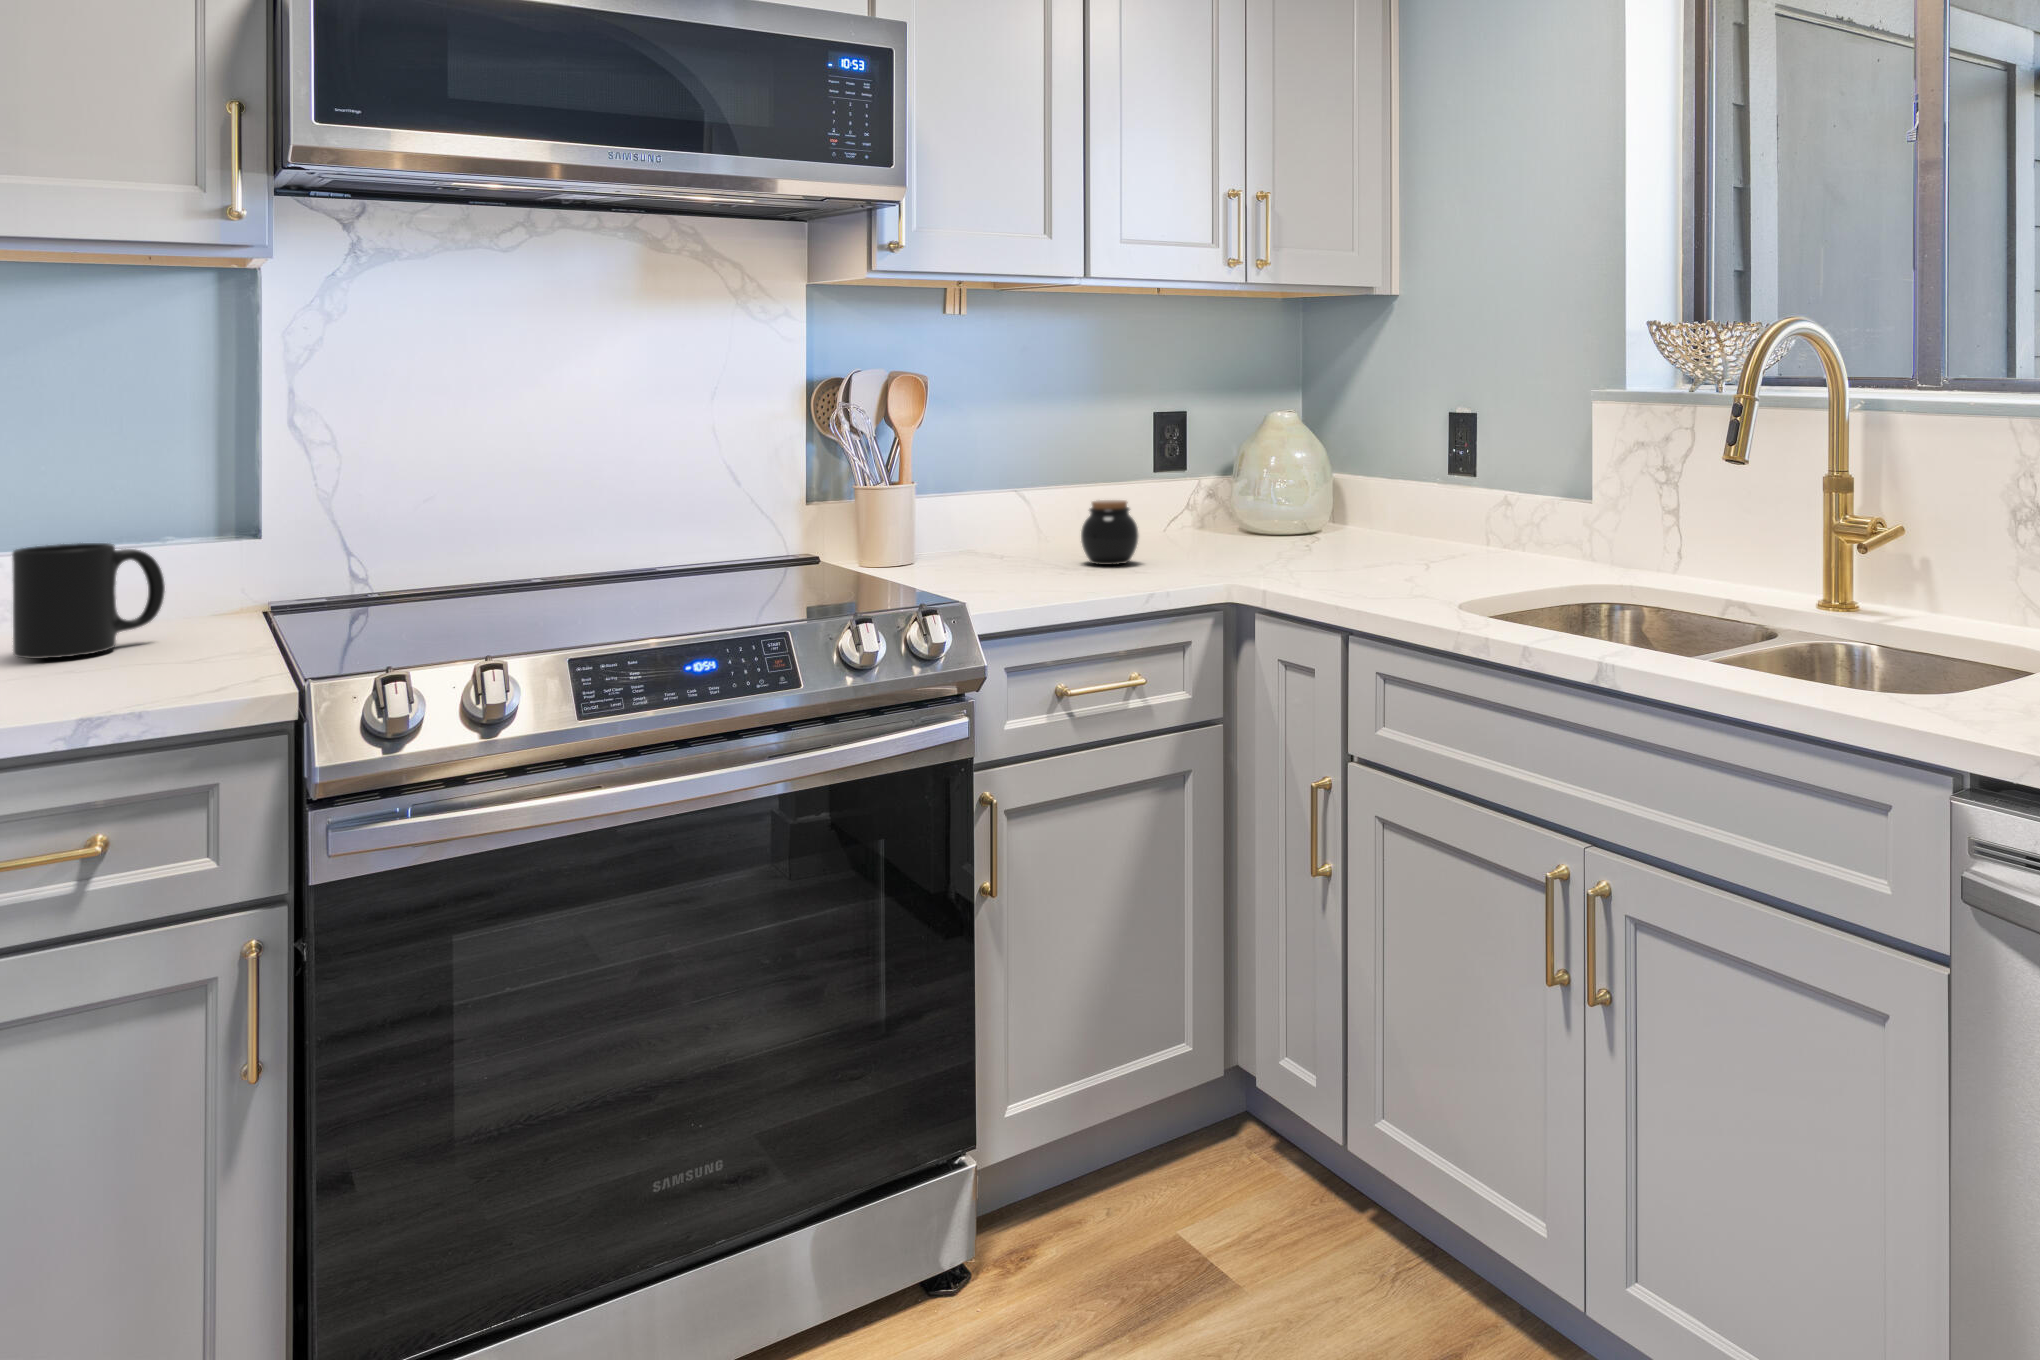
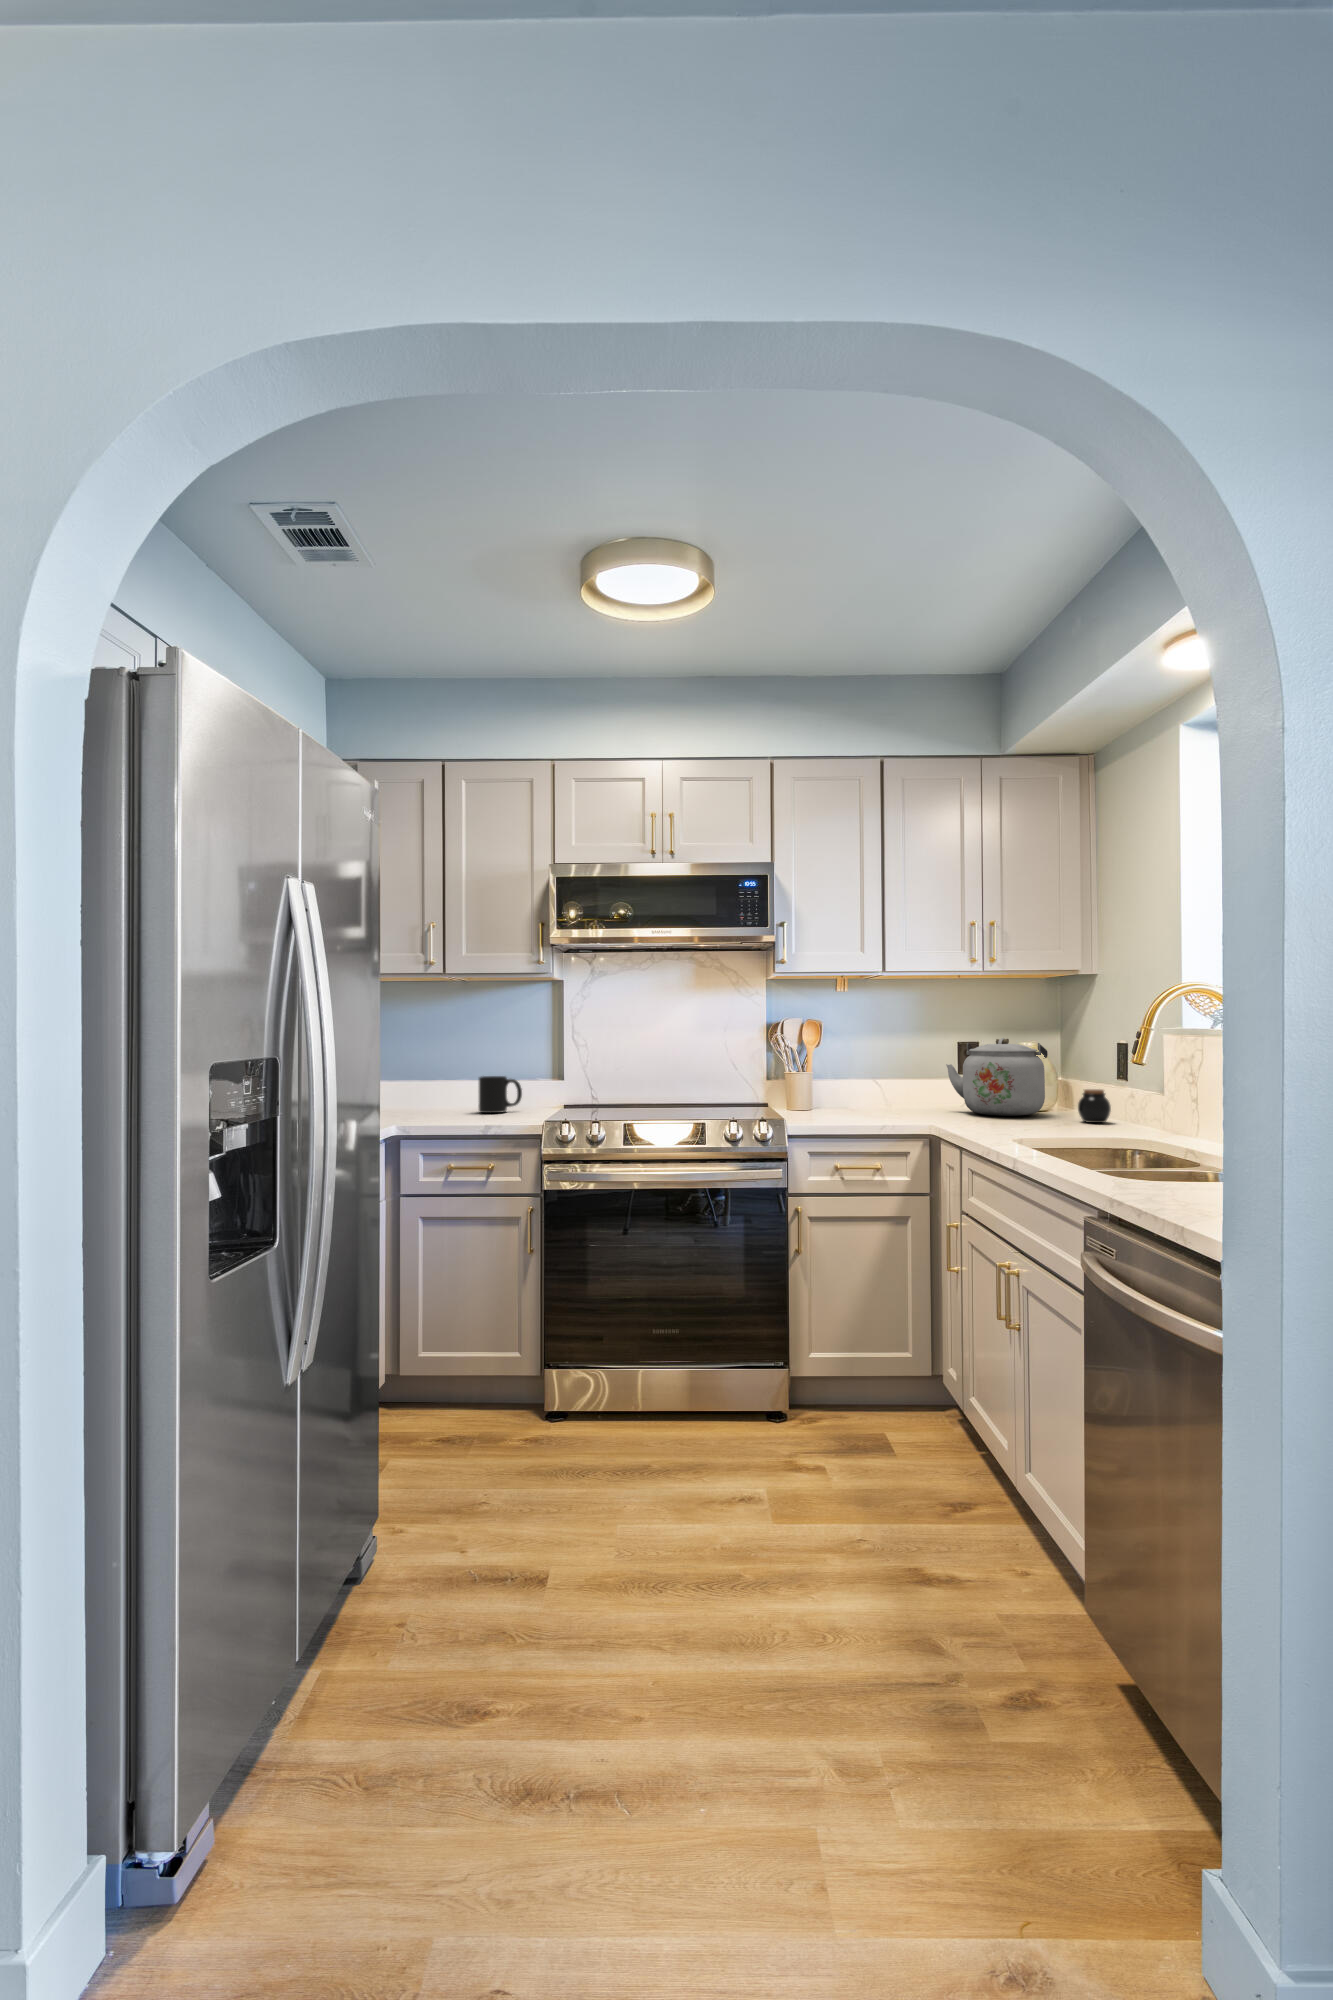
kettle: none [1179,406,1357,553] -> present [946,1038,1048,1116]
jar: present [1081,500,1139,565] -> present [1078,1089,1111,1123]

